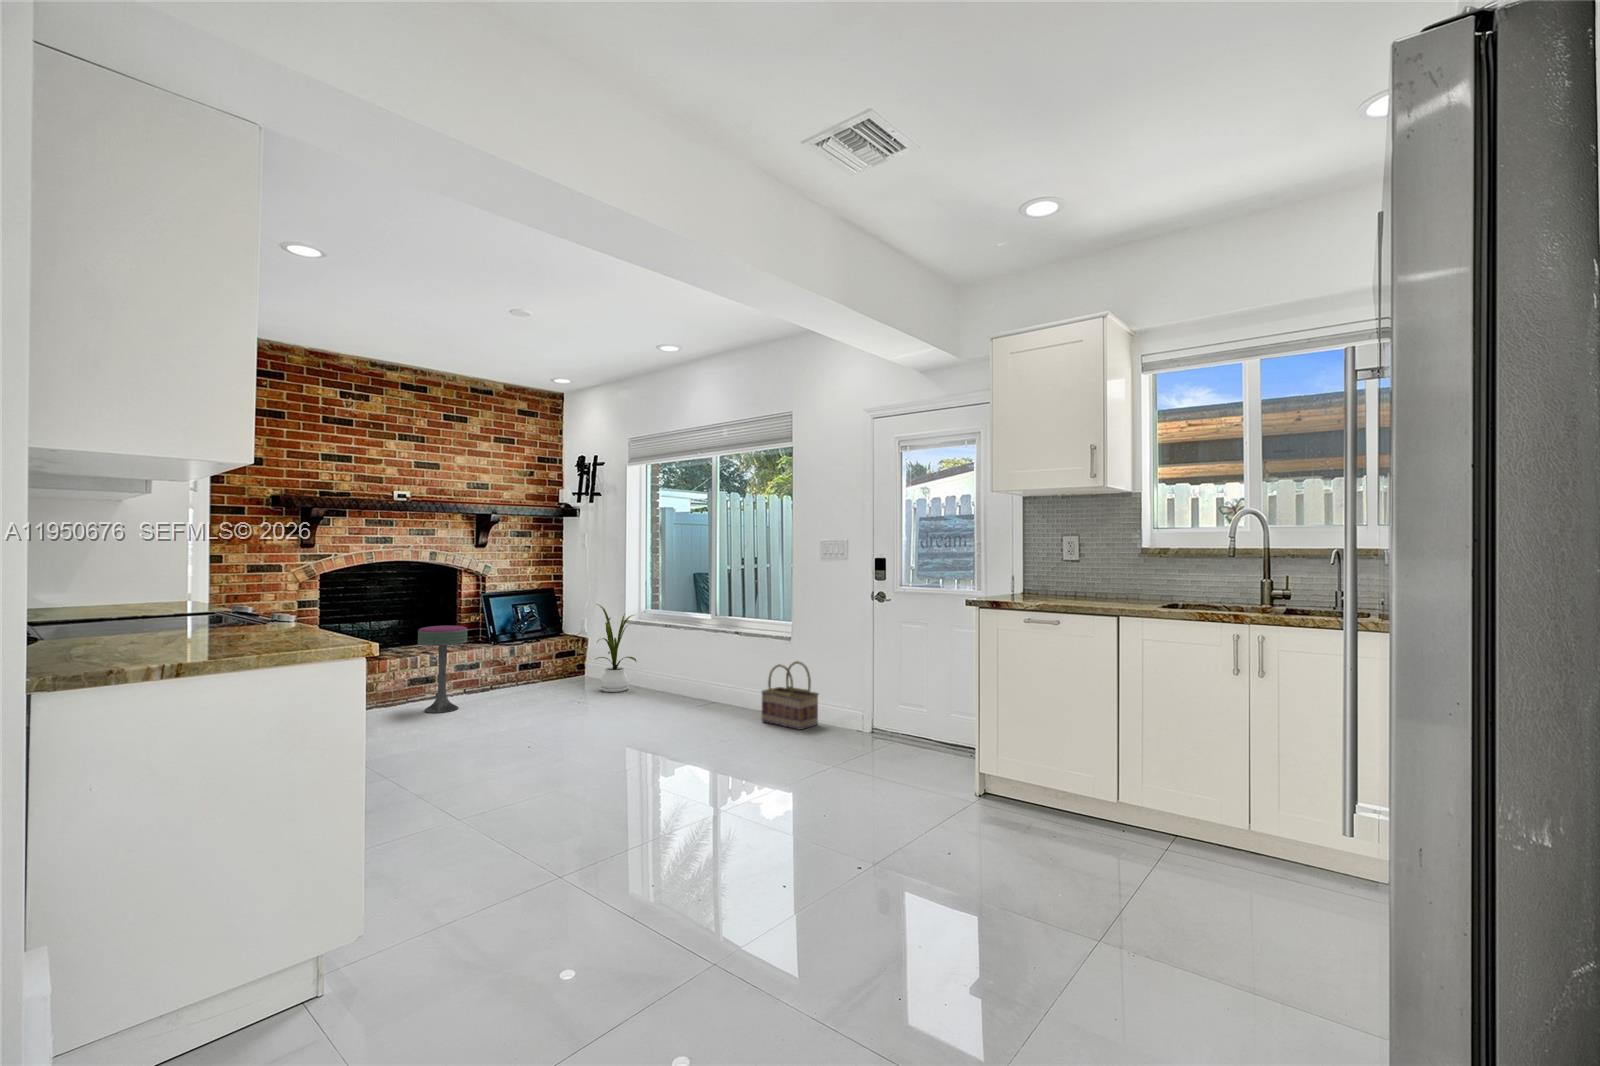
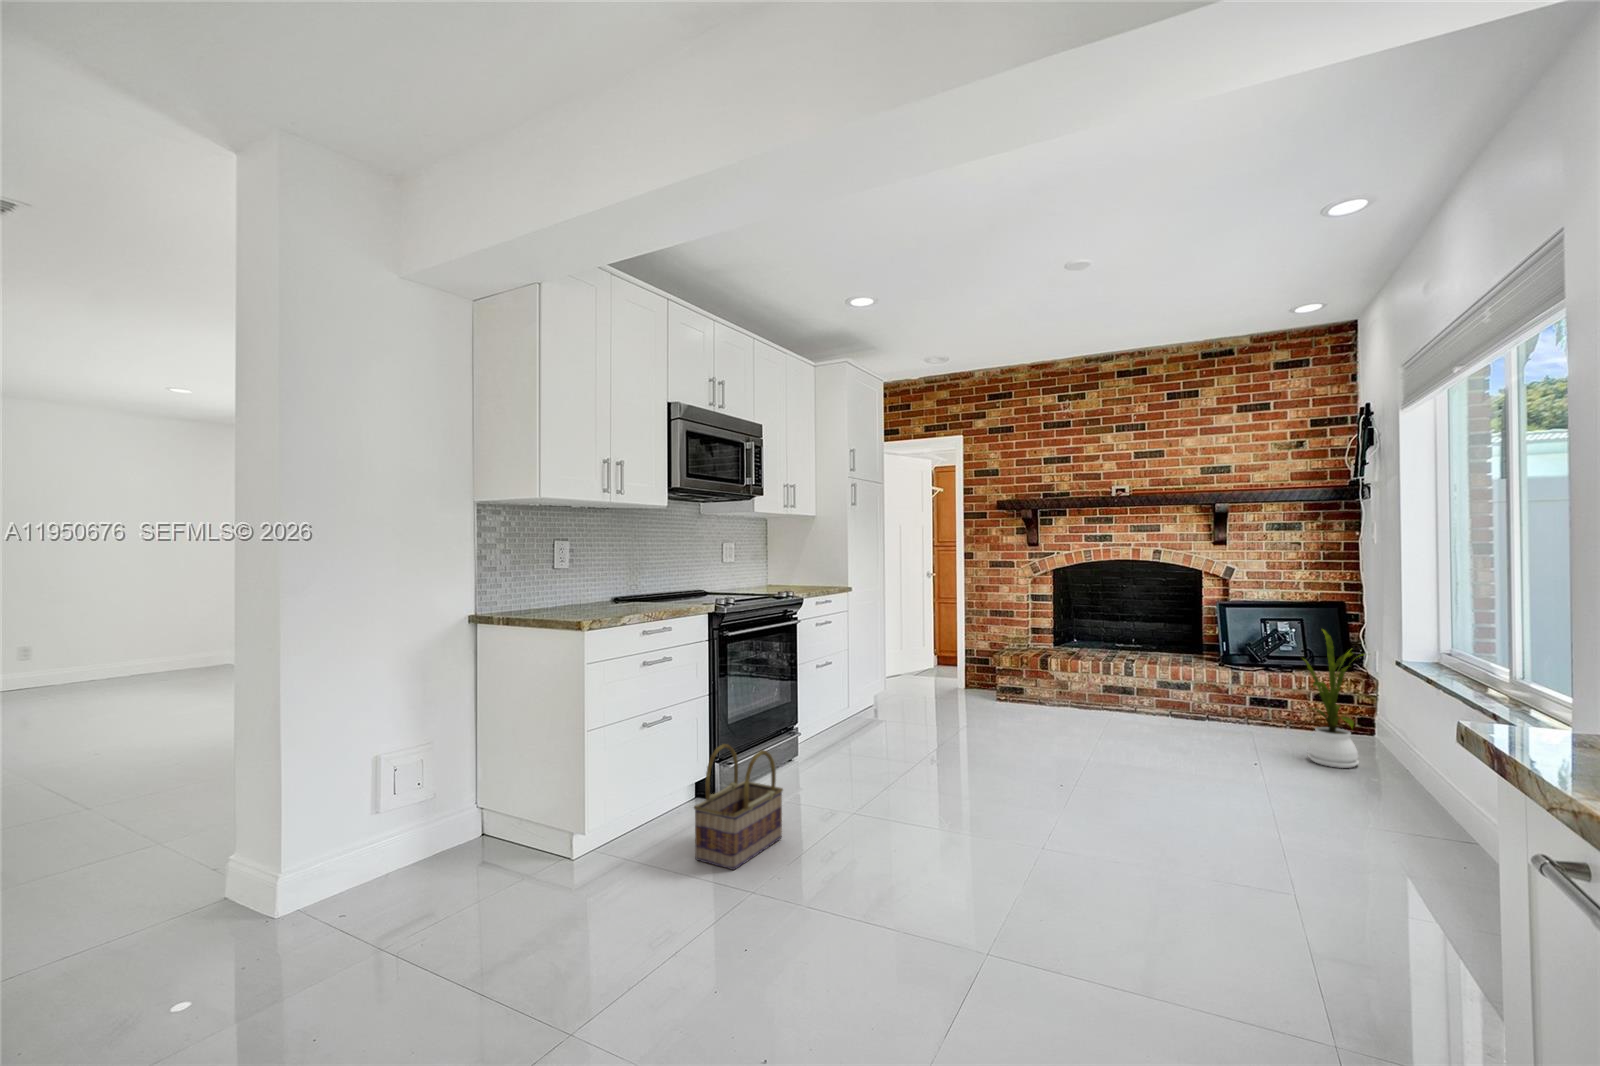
bar stool: present [418,625,468,713] -> none [1076,631,1128,726]
basket: present [761,661,819,730] -> present [694,744,783,870]

